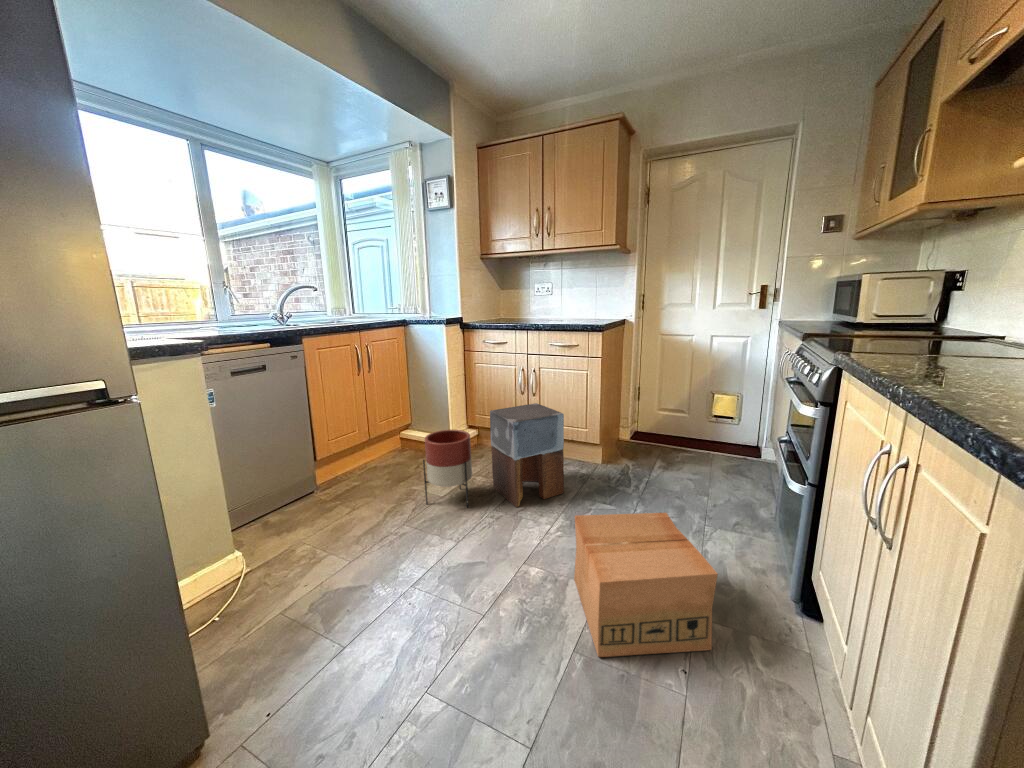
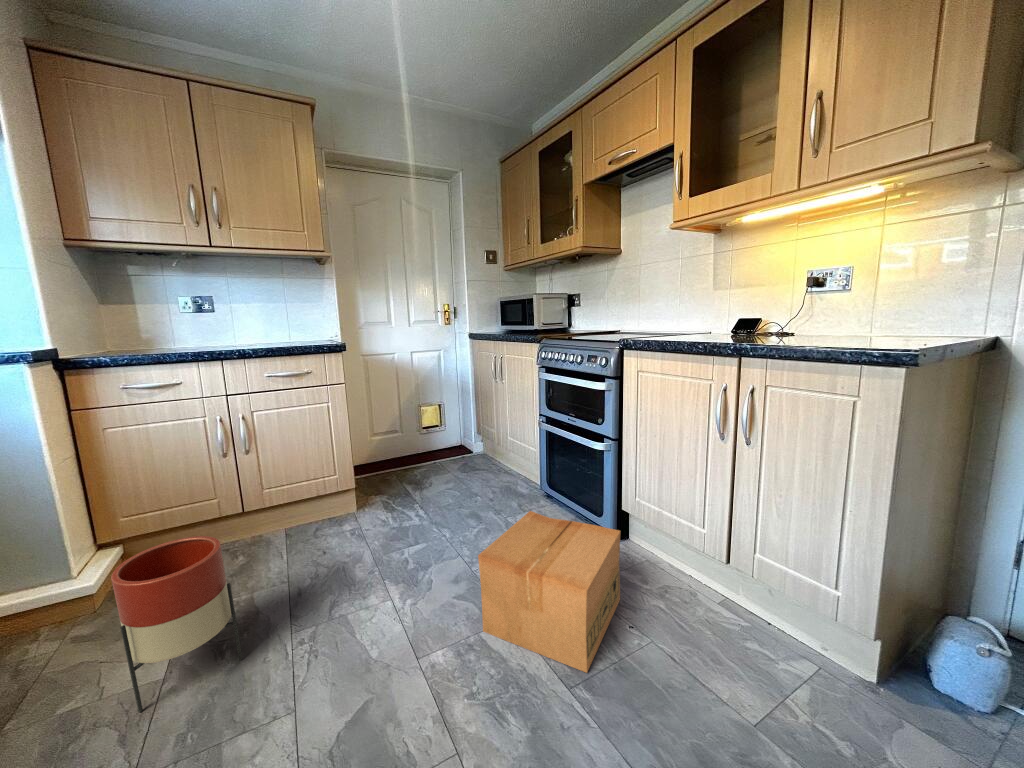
stool: present [490,403,564,507] -> none [227,457,357,610]

